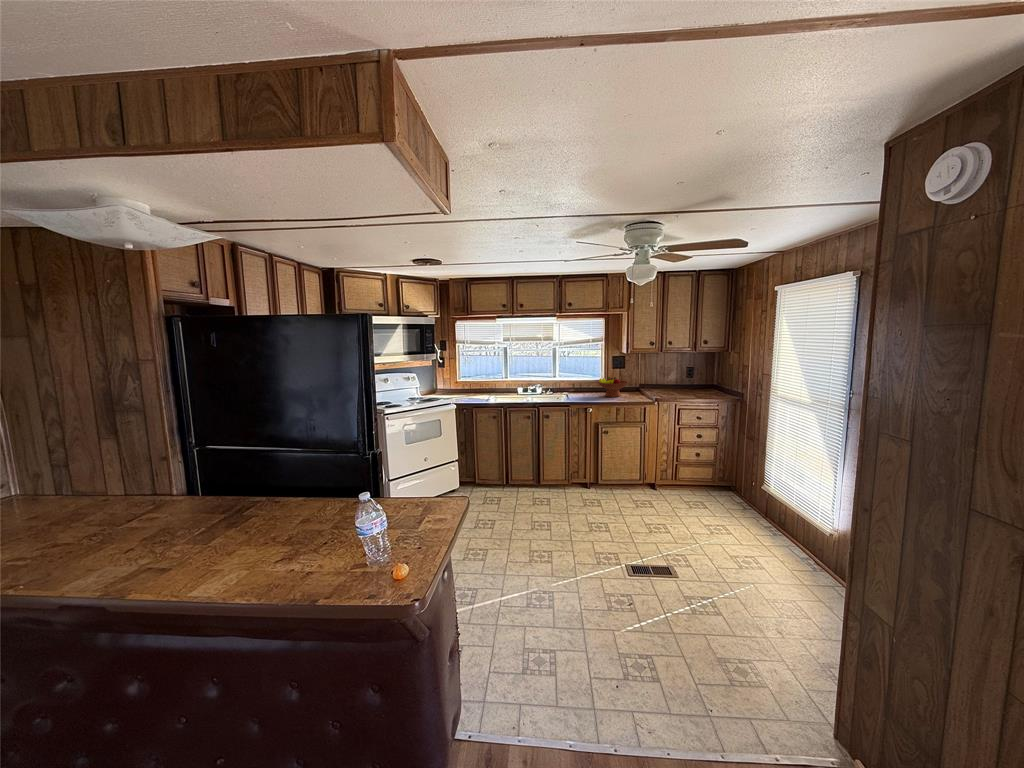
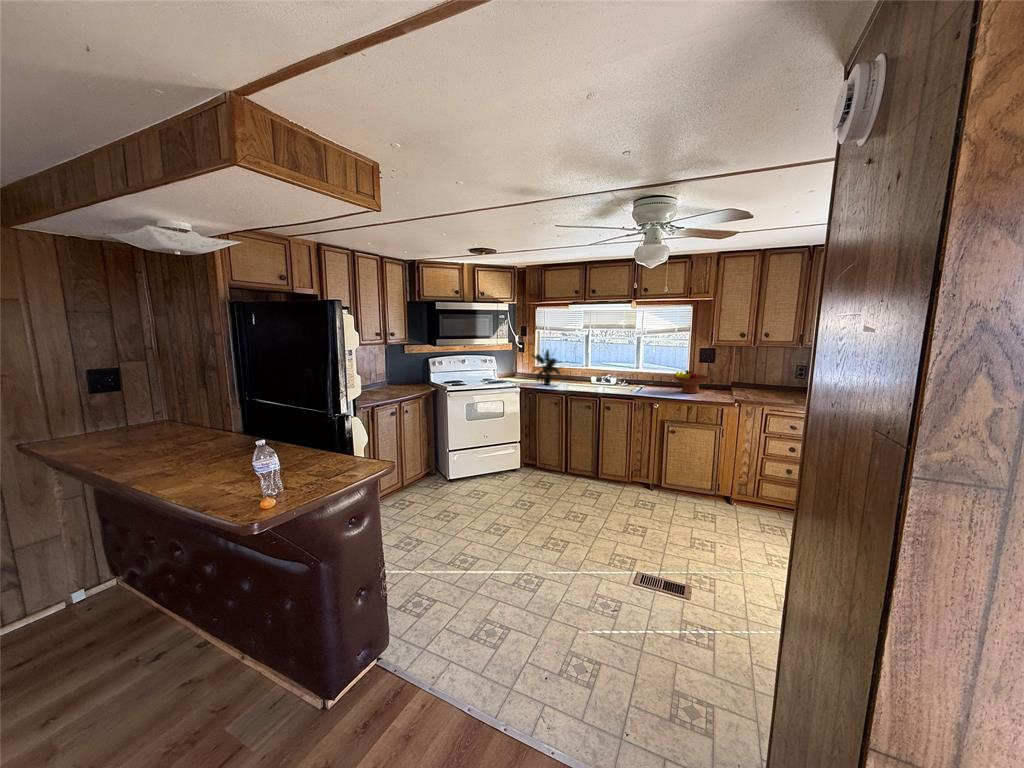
potted plant: none [459,362,494,399] -> present [532,350,561,385]

